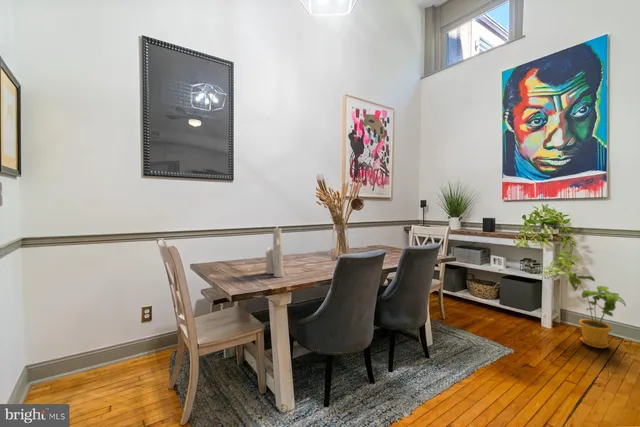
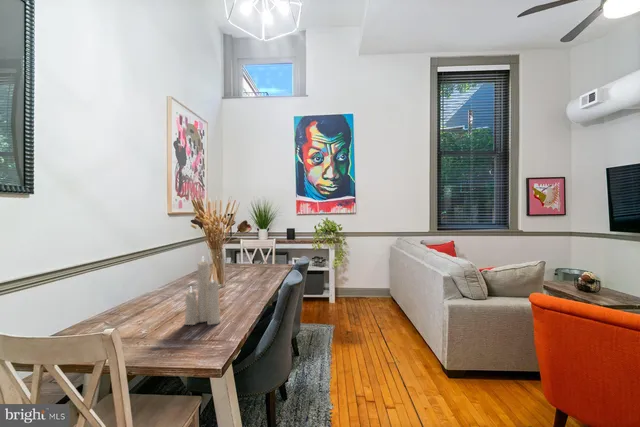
house plant: present [566,272,626,348] -> none [345,262,374,308]

